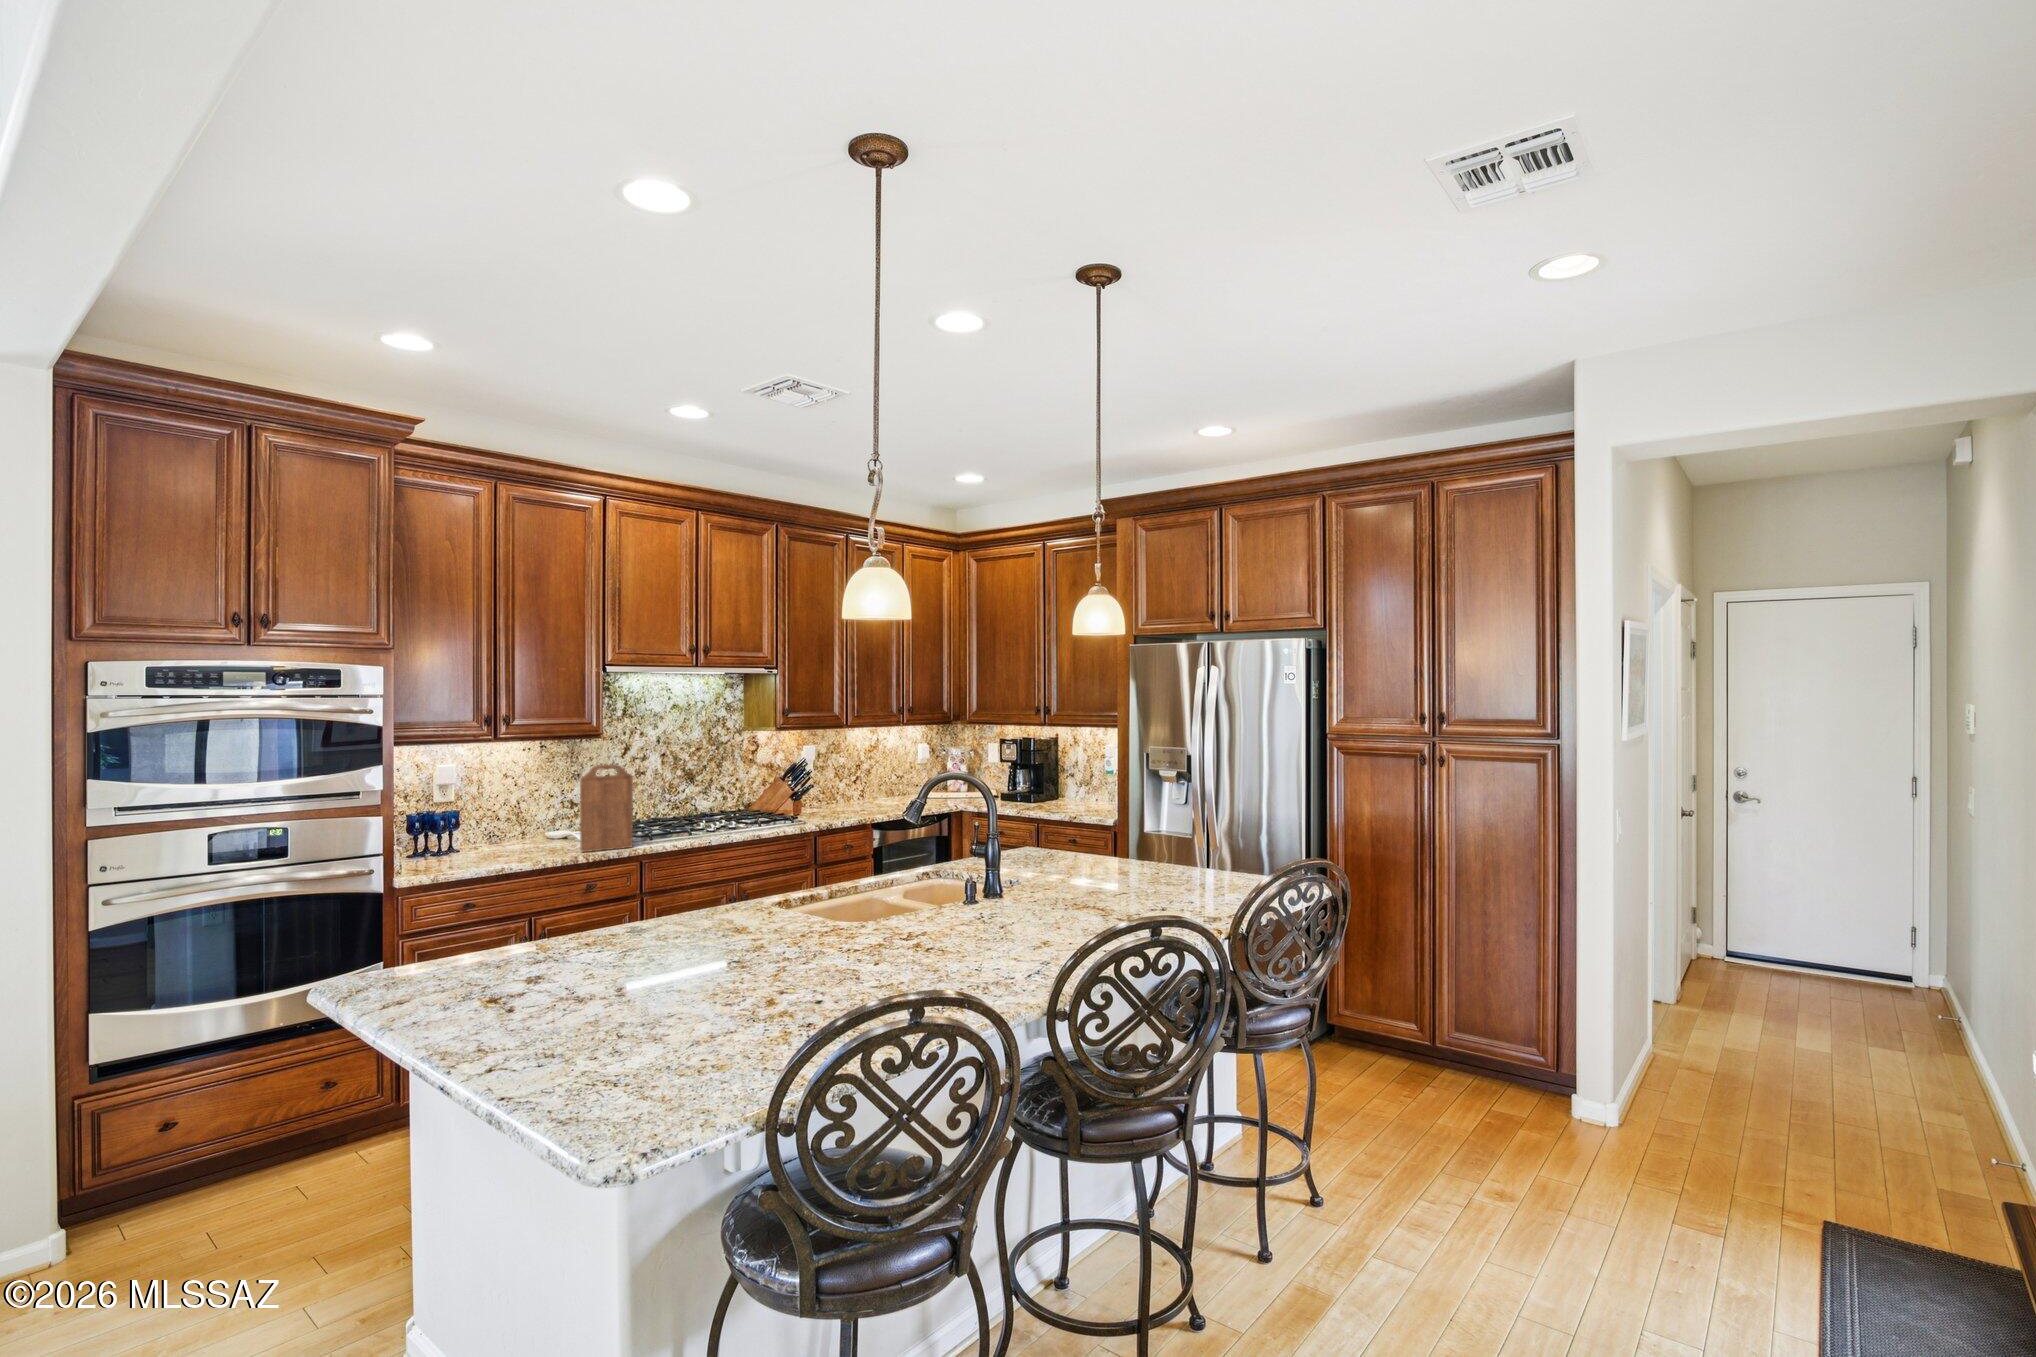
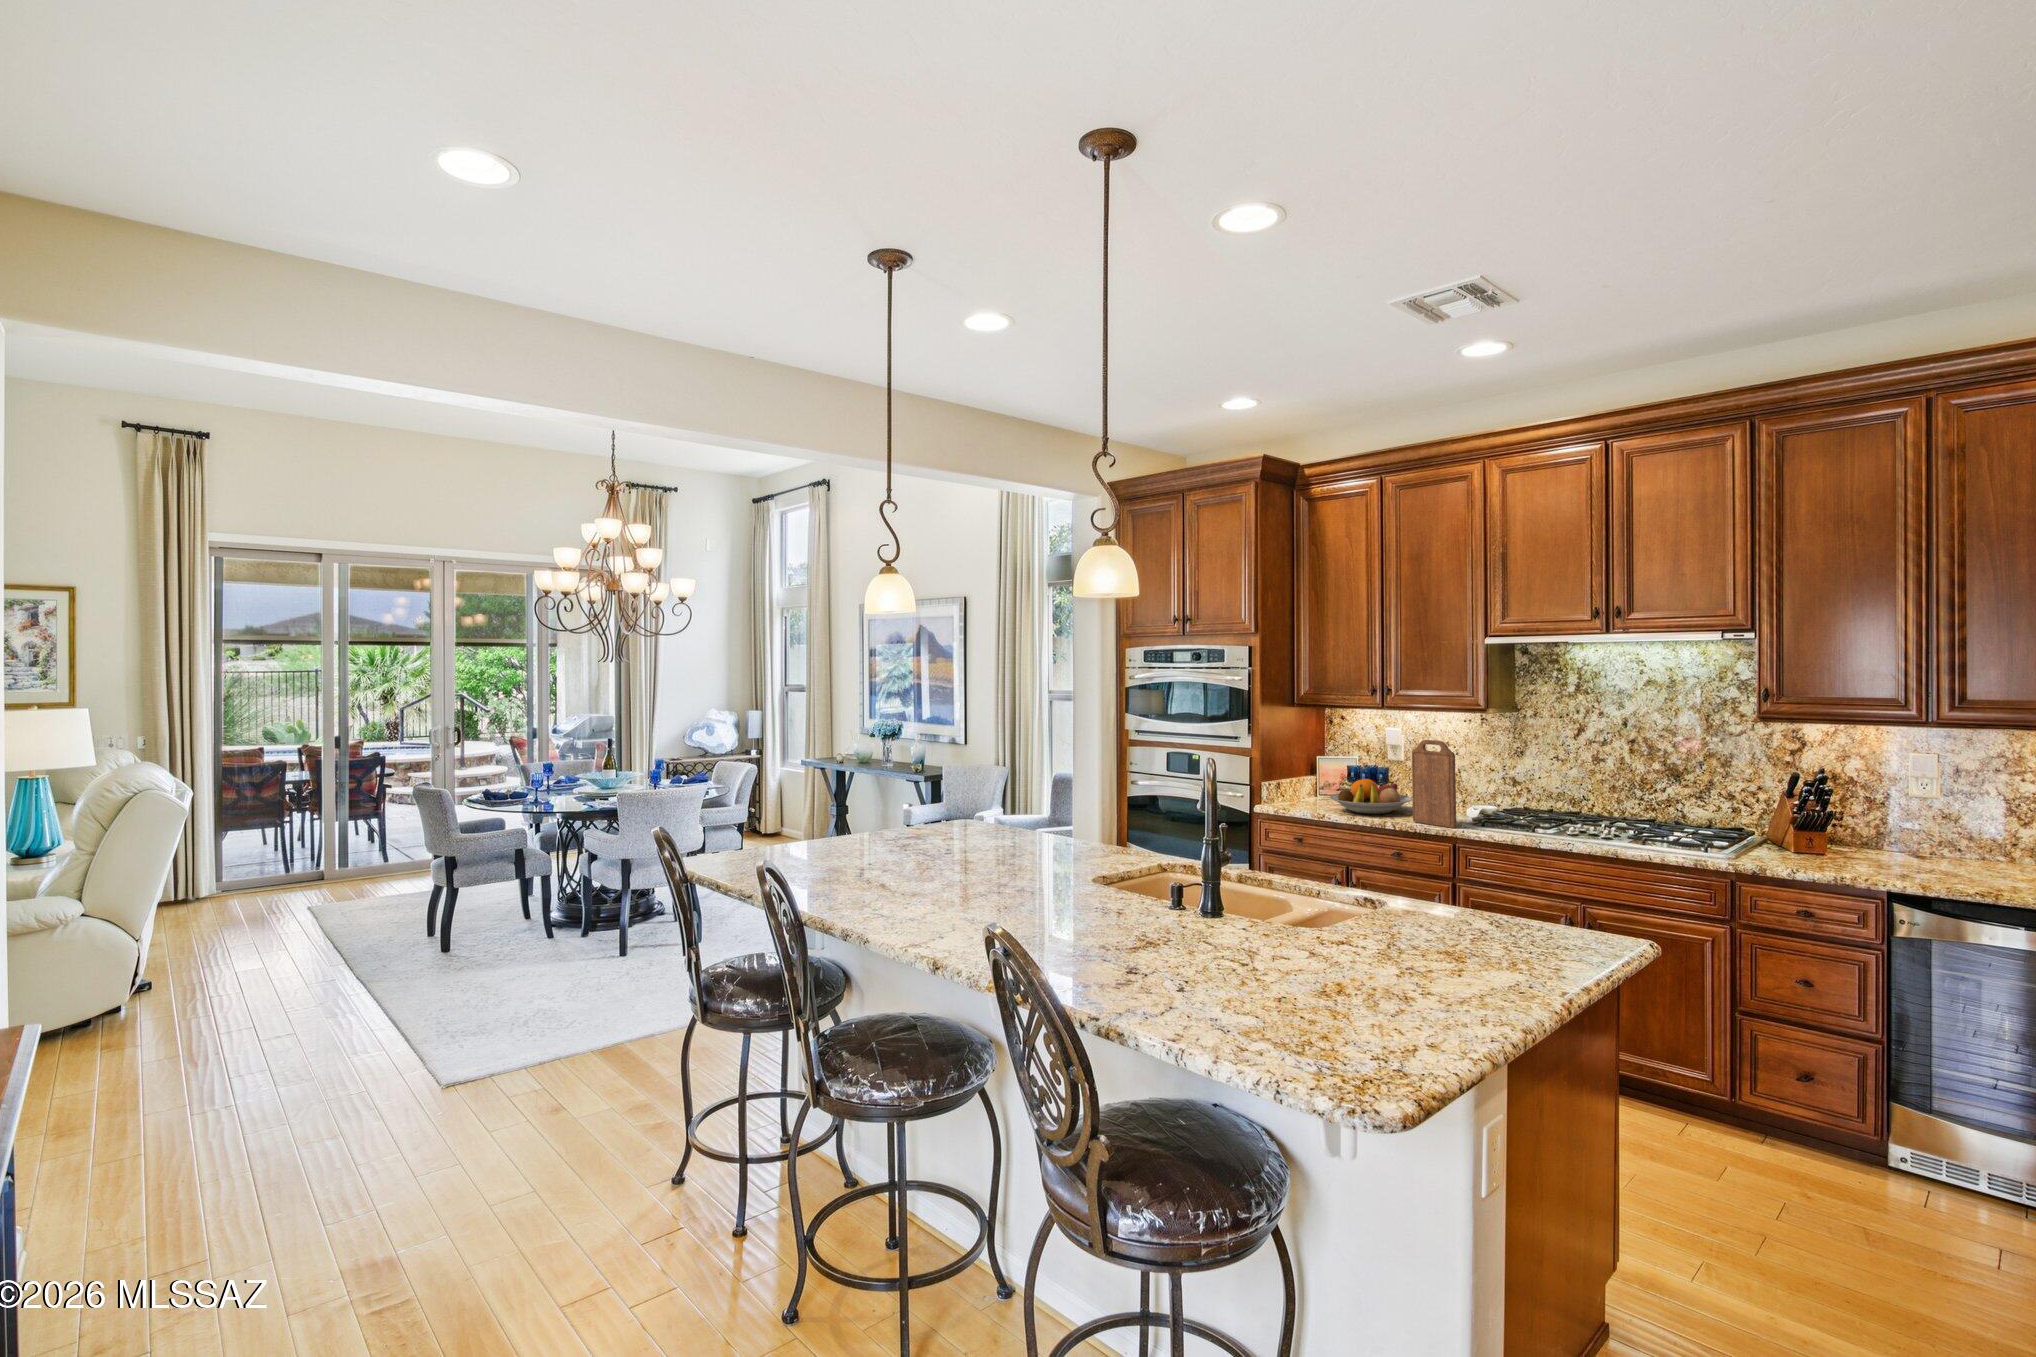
fruit bowl: none [444,820,543,860] -> present [1330,779,1412,814]

